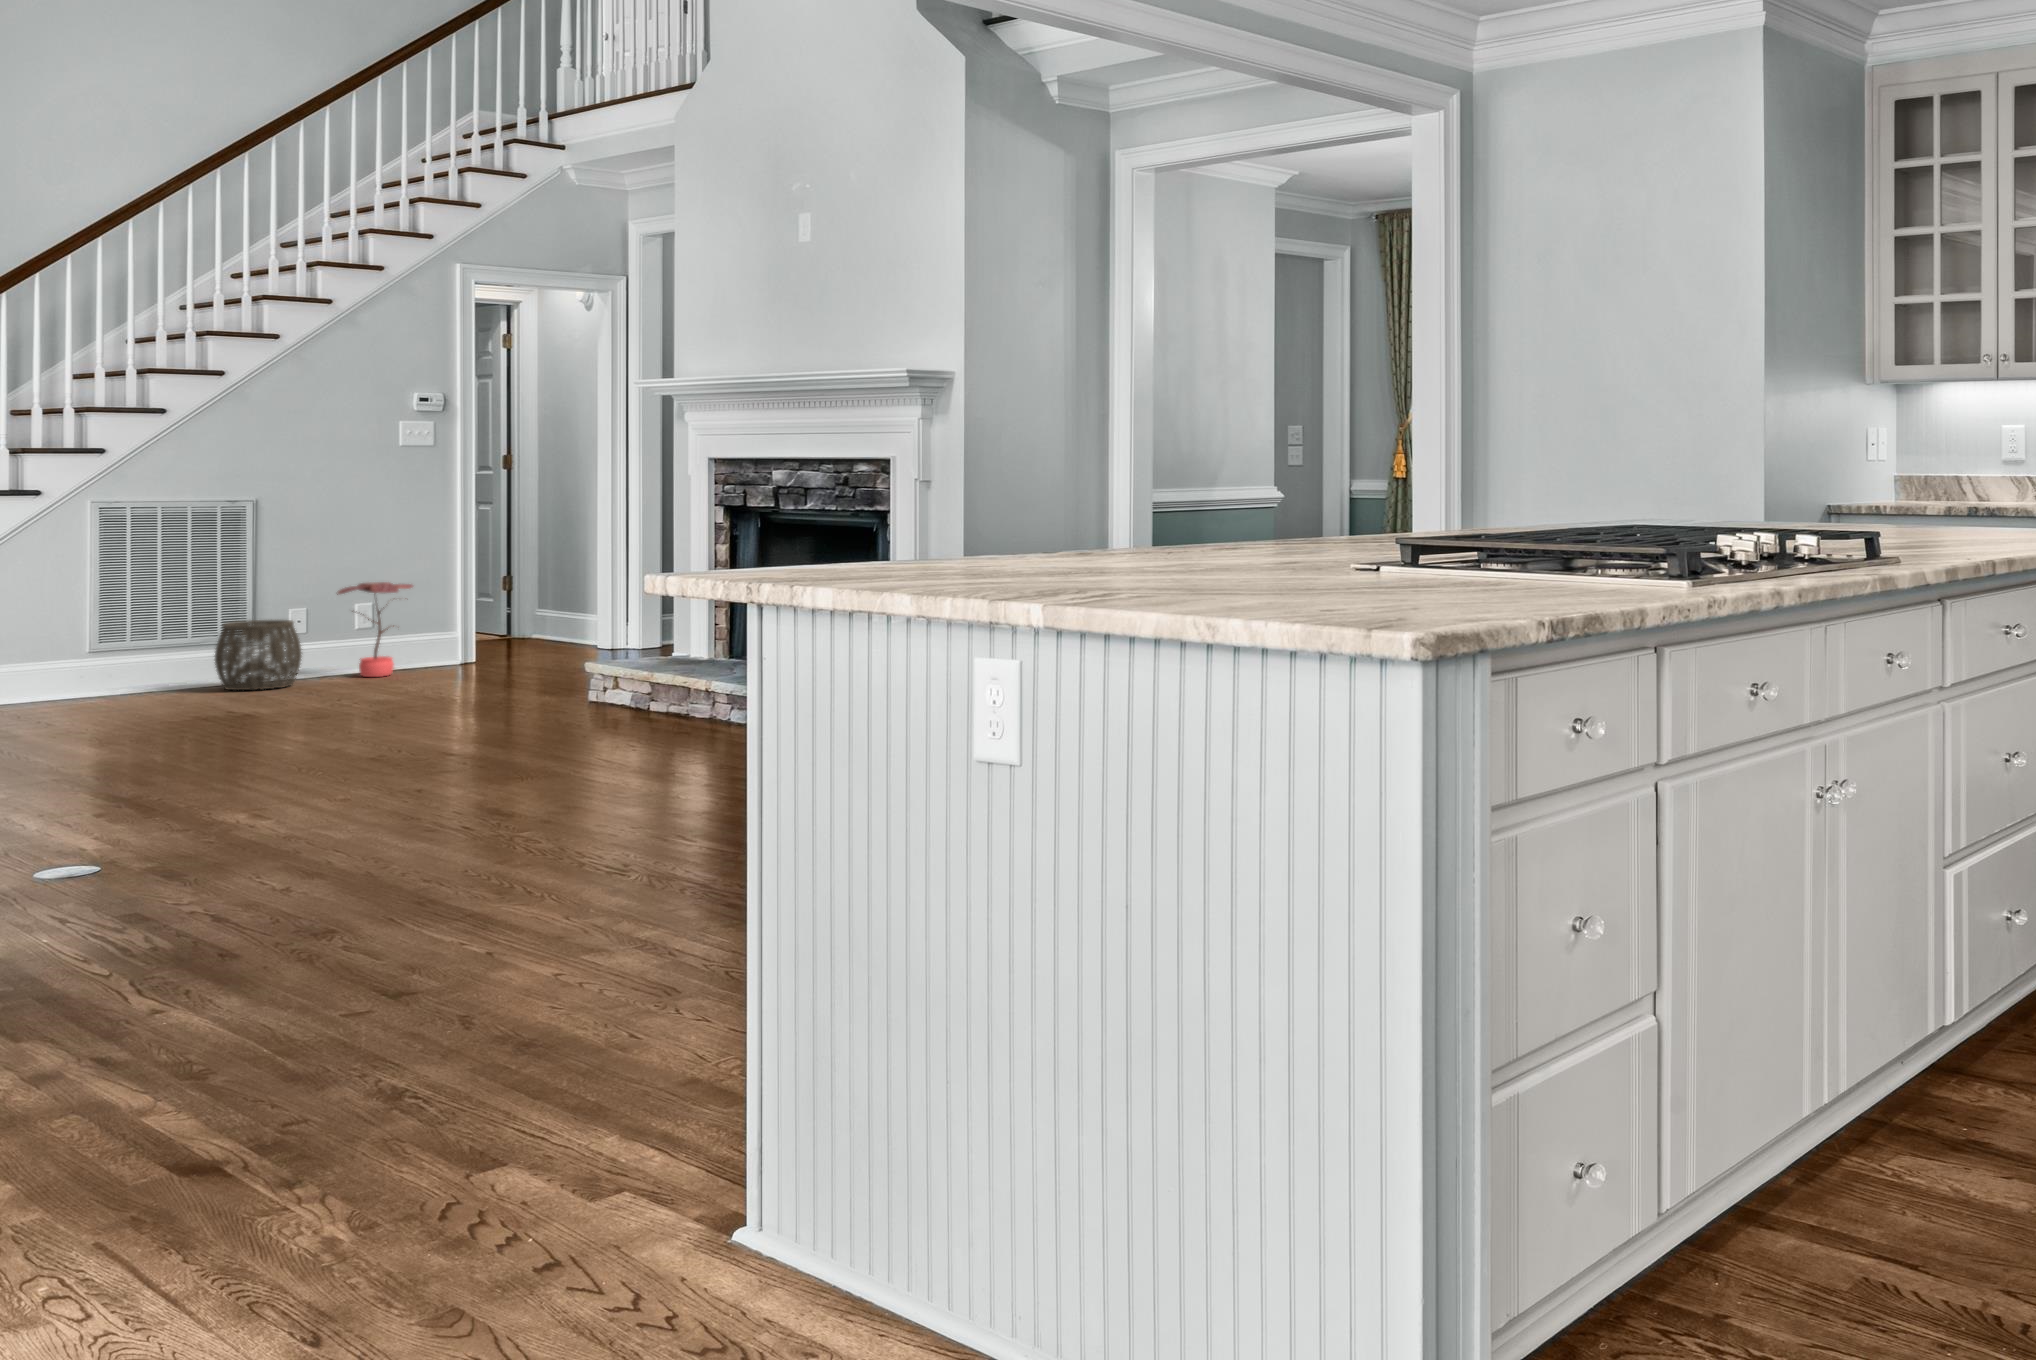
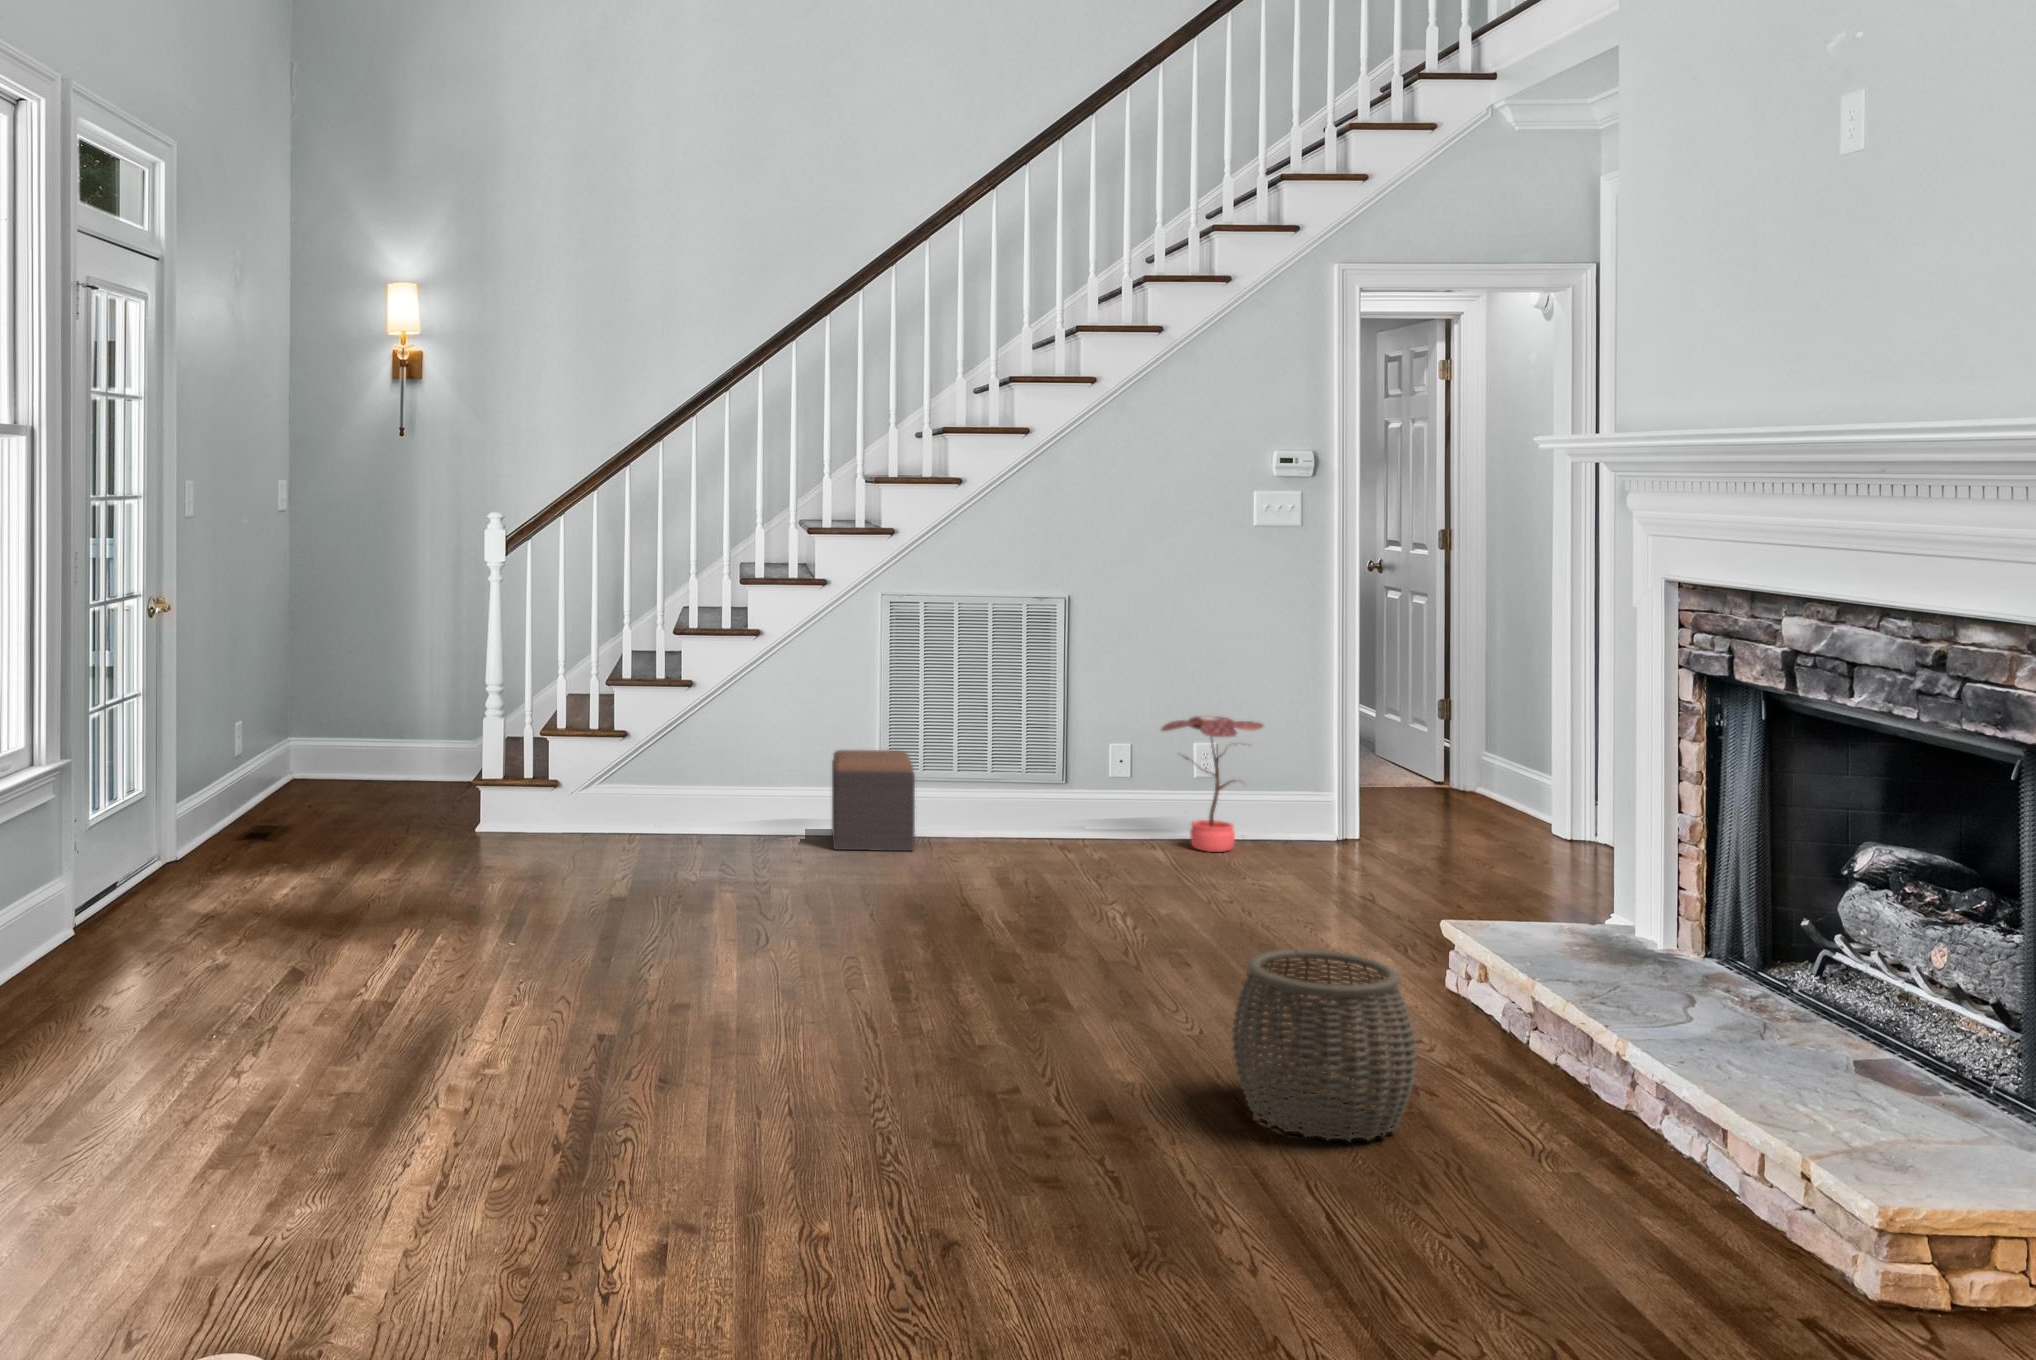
woven basket: present [215,620,302,690] -> present [1232,949,1417,1141]
footstool: none [44,627,140,707] -> present [832,750,915,851]

